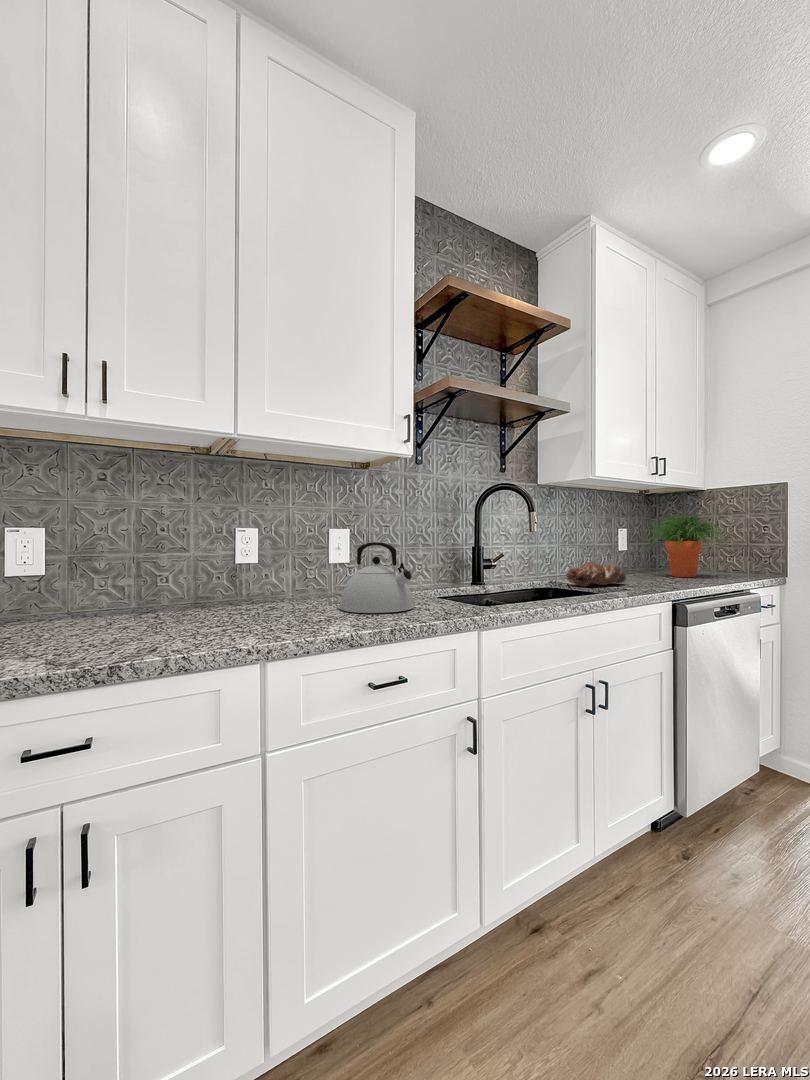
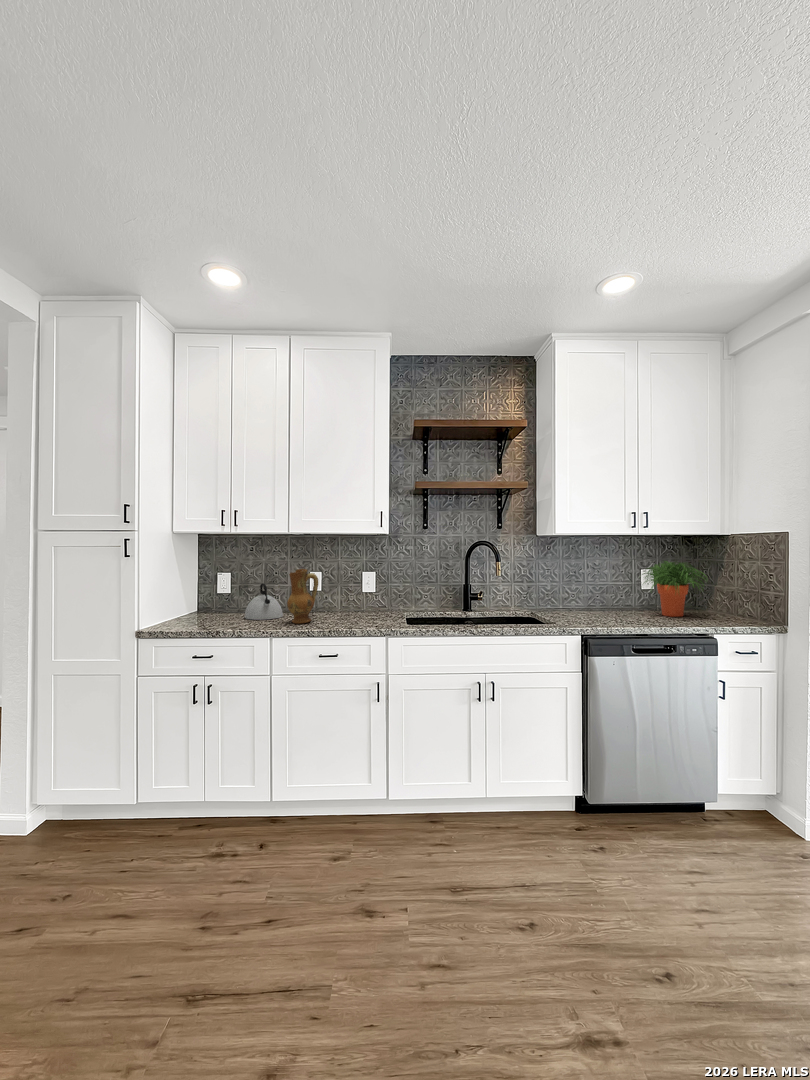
ceramic jug: none [251,507,314,624] -> present [287,569,318,624]
kettle: present [340,542,413,613] -> present [245,583,283,620]
bread loaf: present [566,562,626,587] -> none [527,600,576,617]

